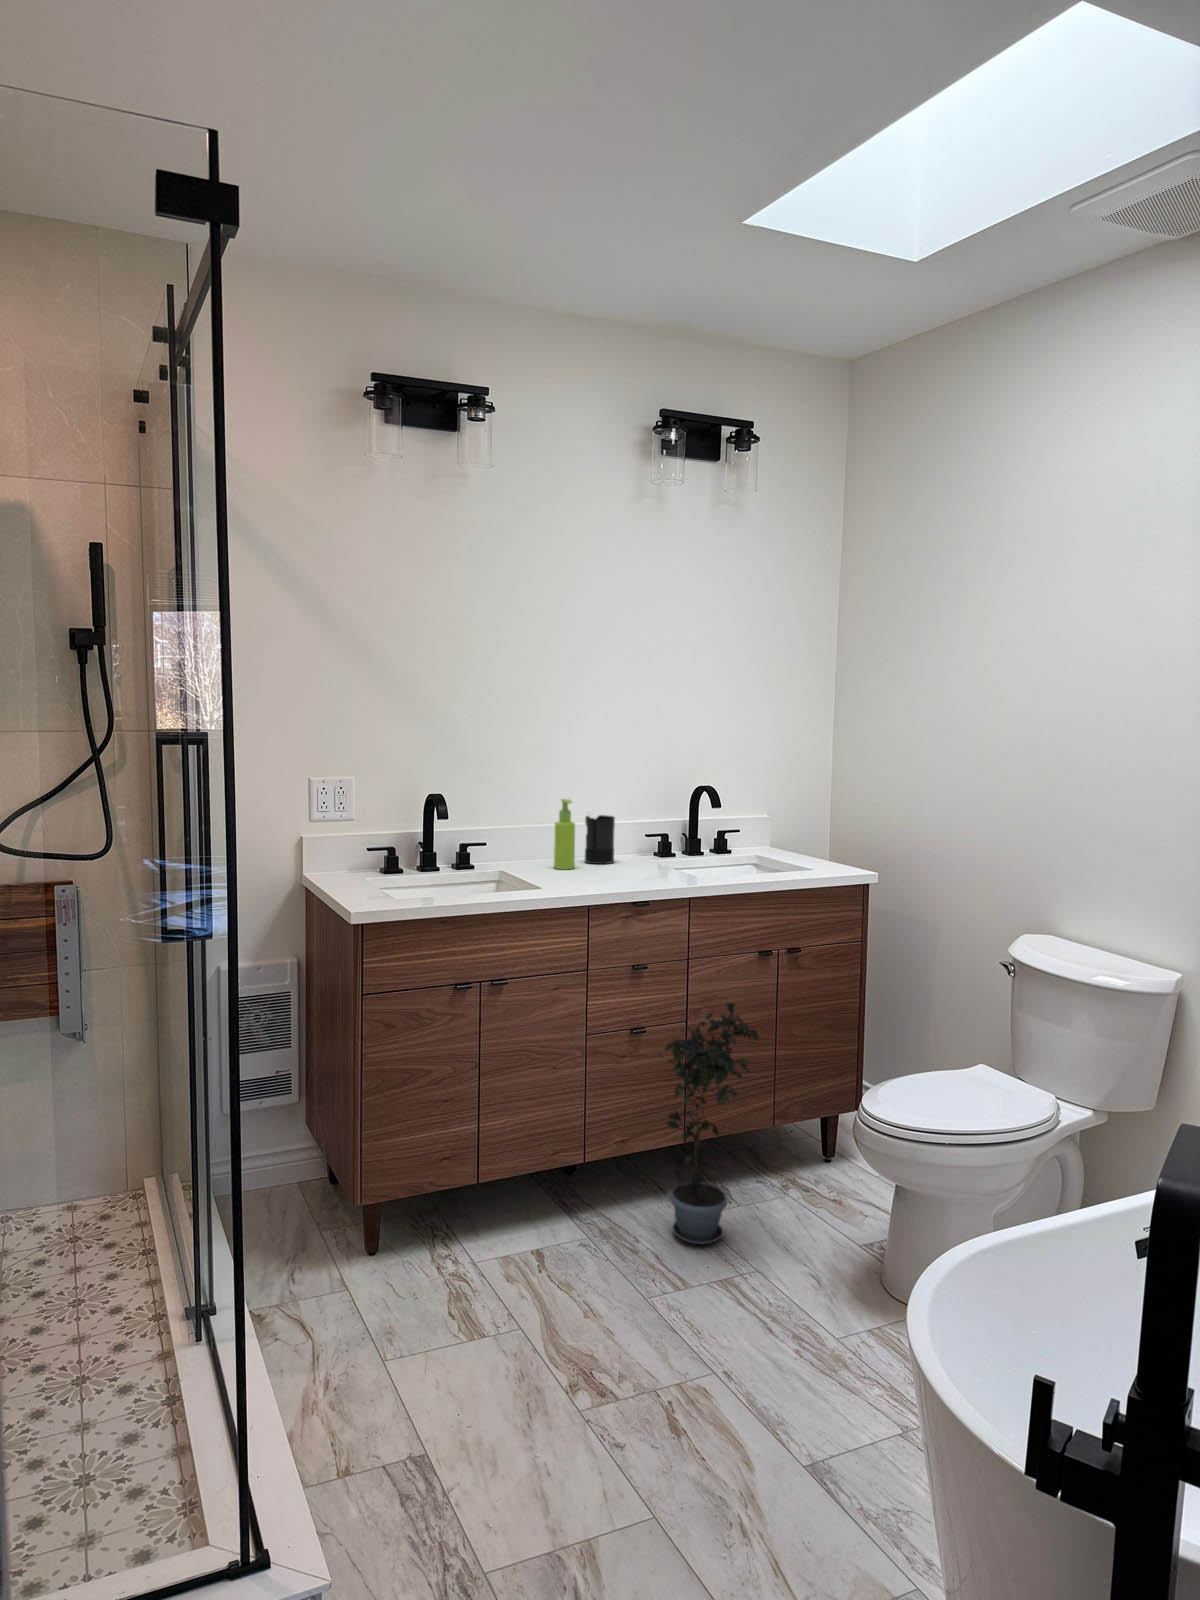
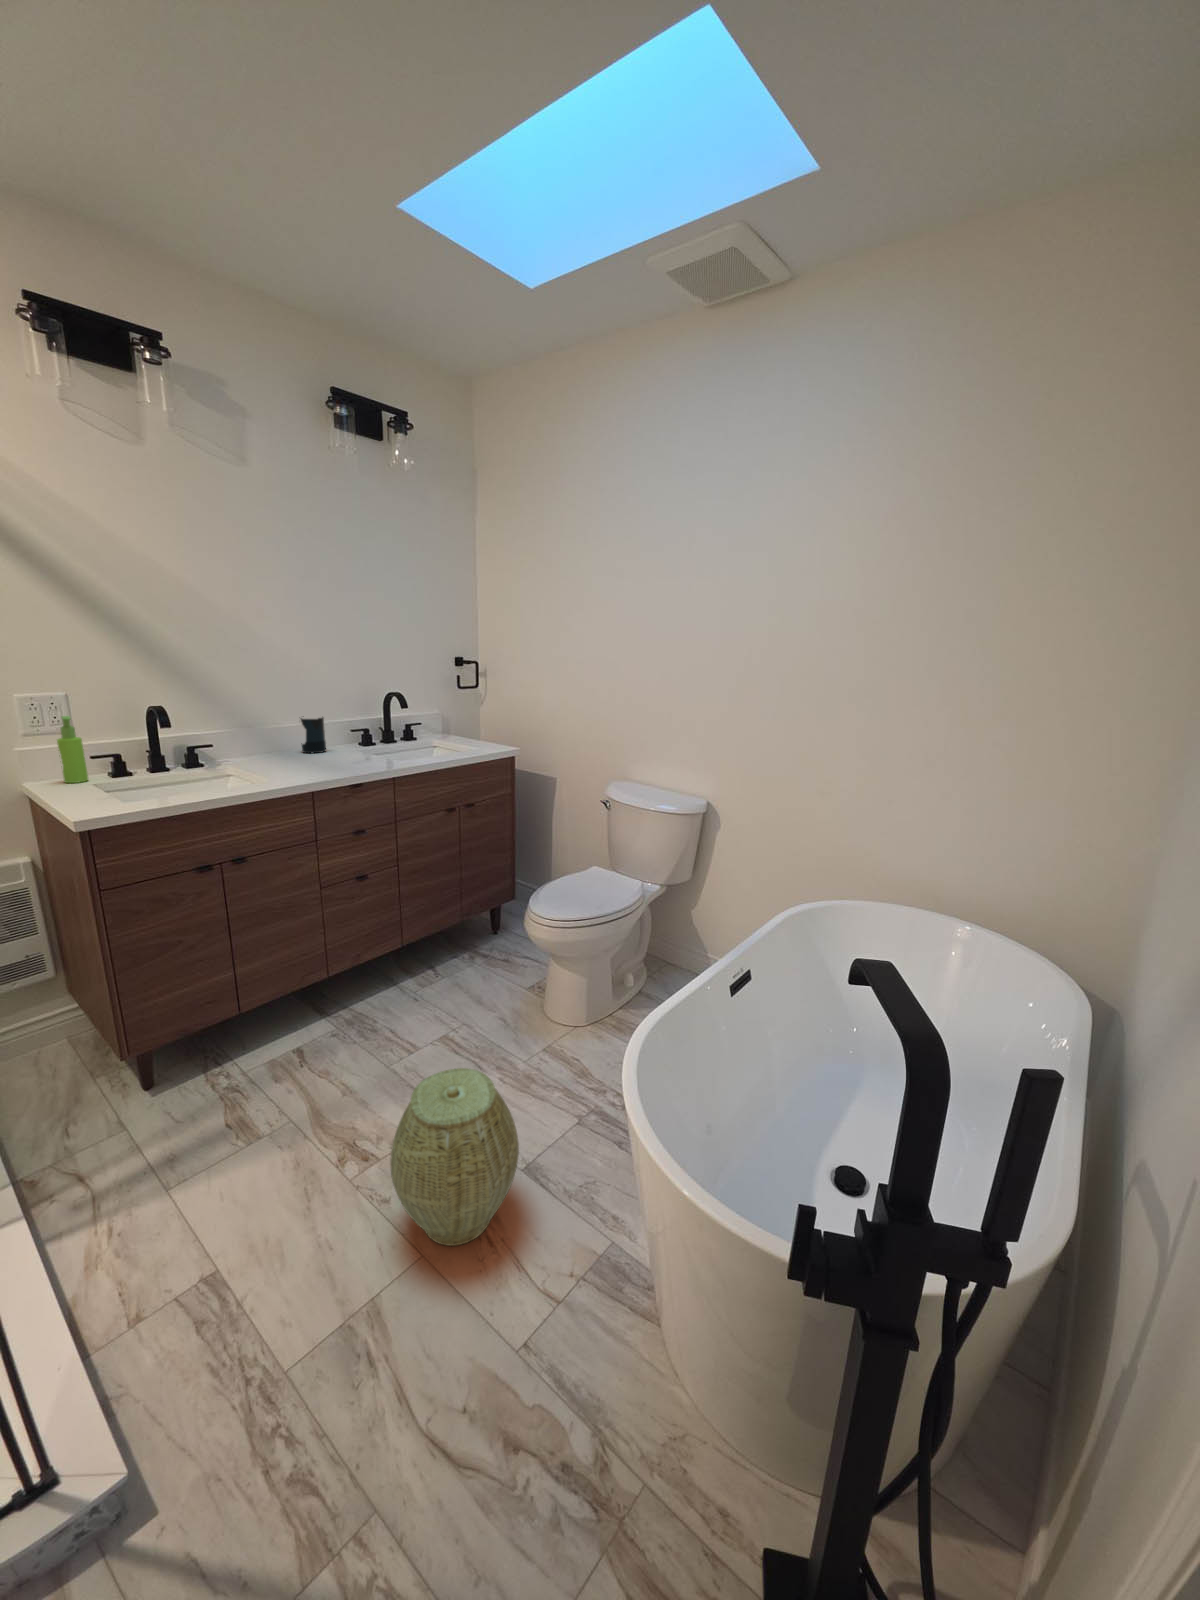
soap dispenser: present [554,799,575,869] -> present [57,716,88,783]
potted plant: present [660,1003,759,1245] -> none [375,848,453,1019]
woven basket: none [627,1280,792,1519] -> present [390,1068,519,1246]

